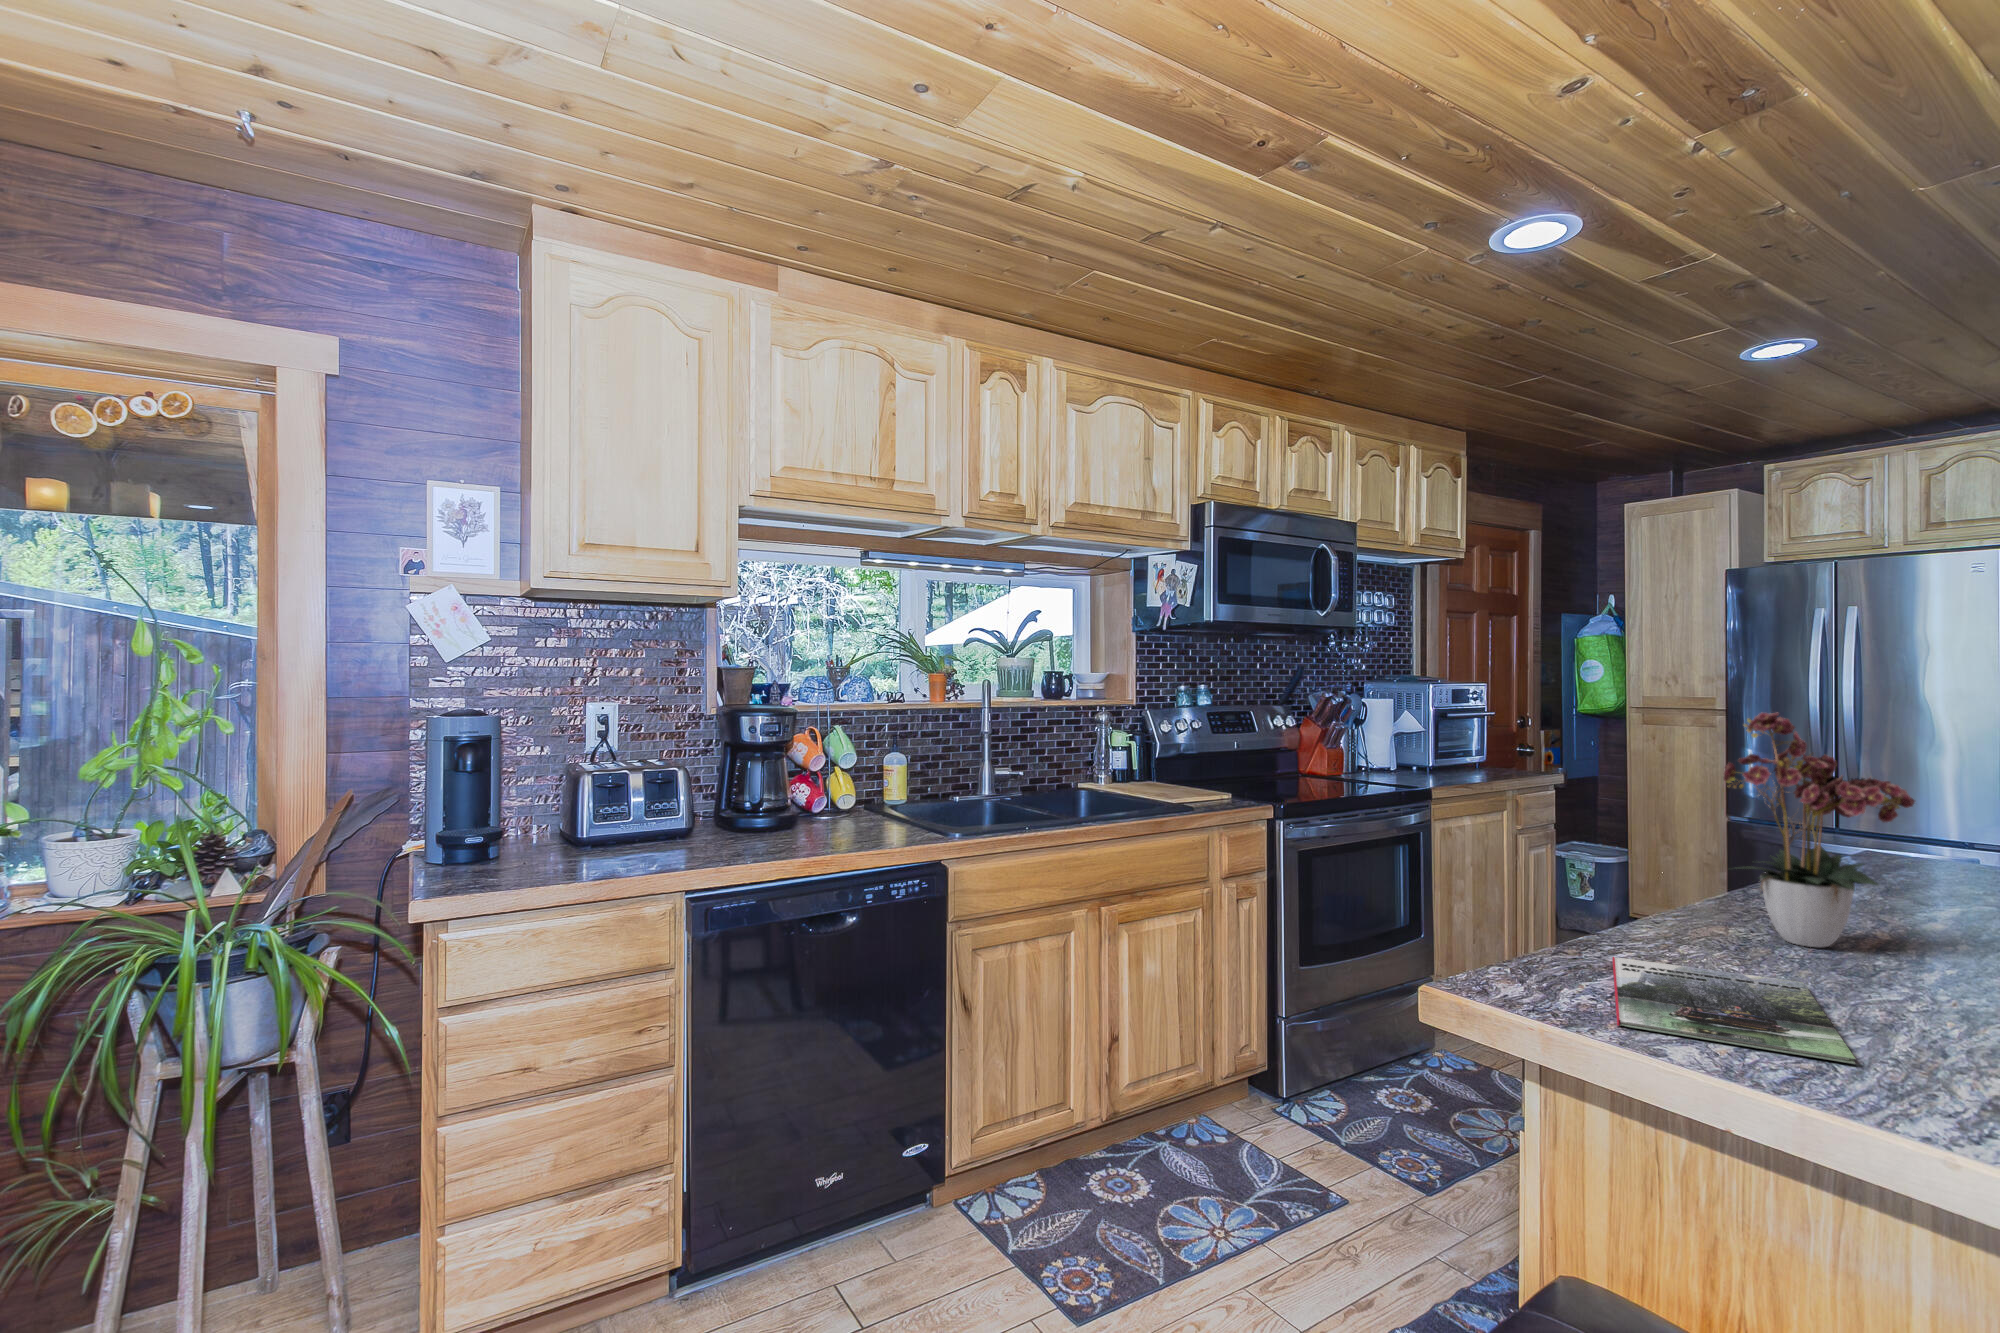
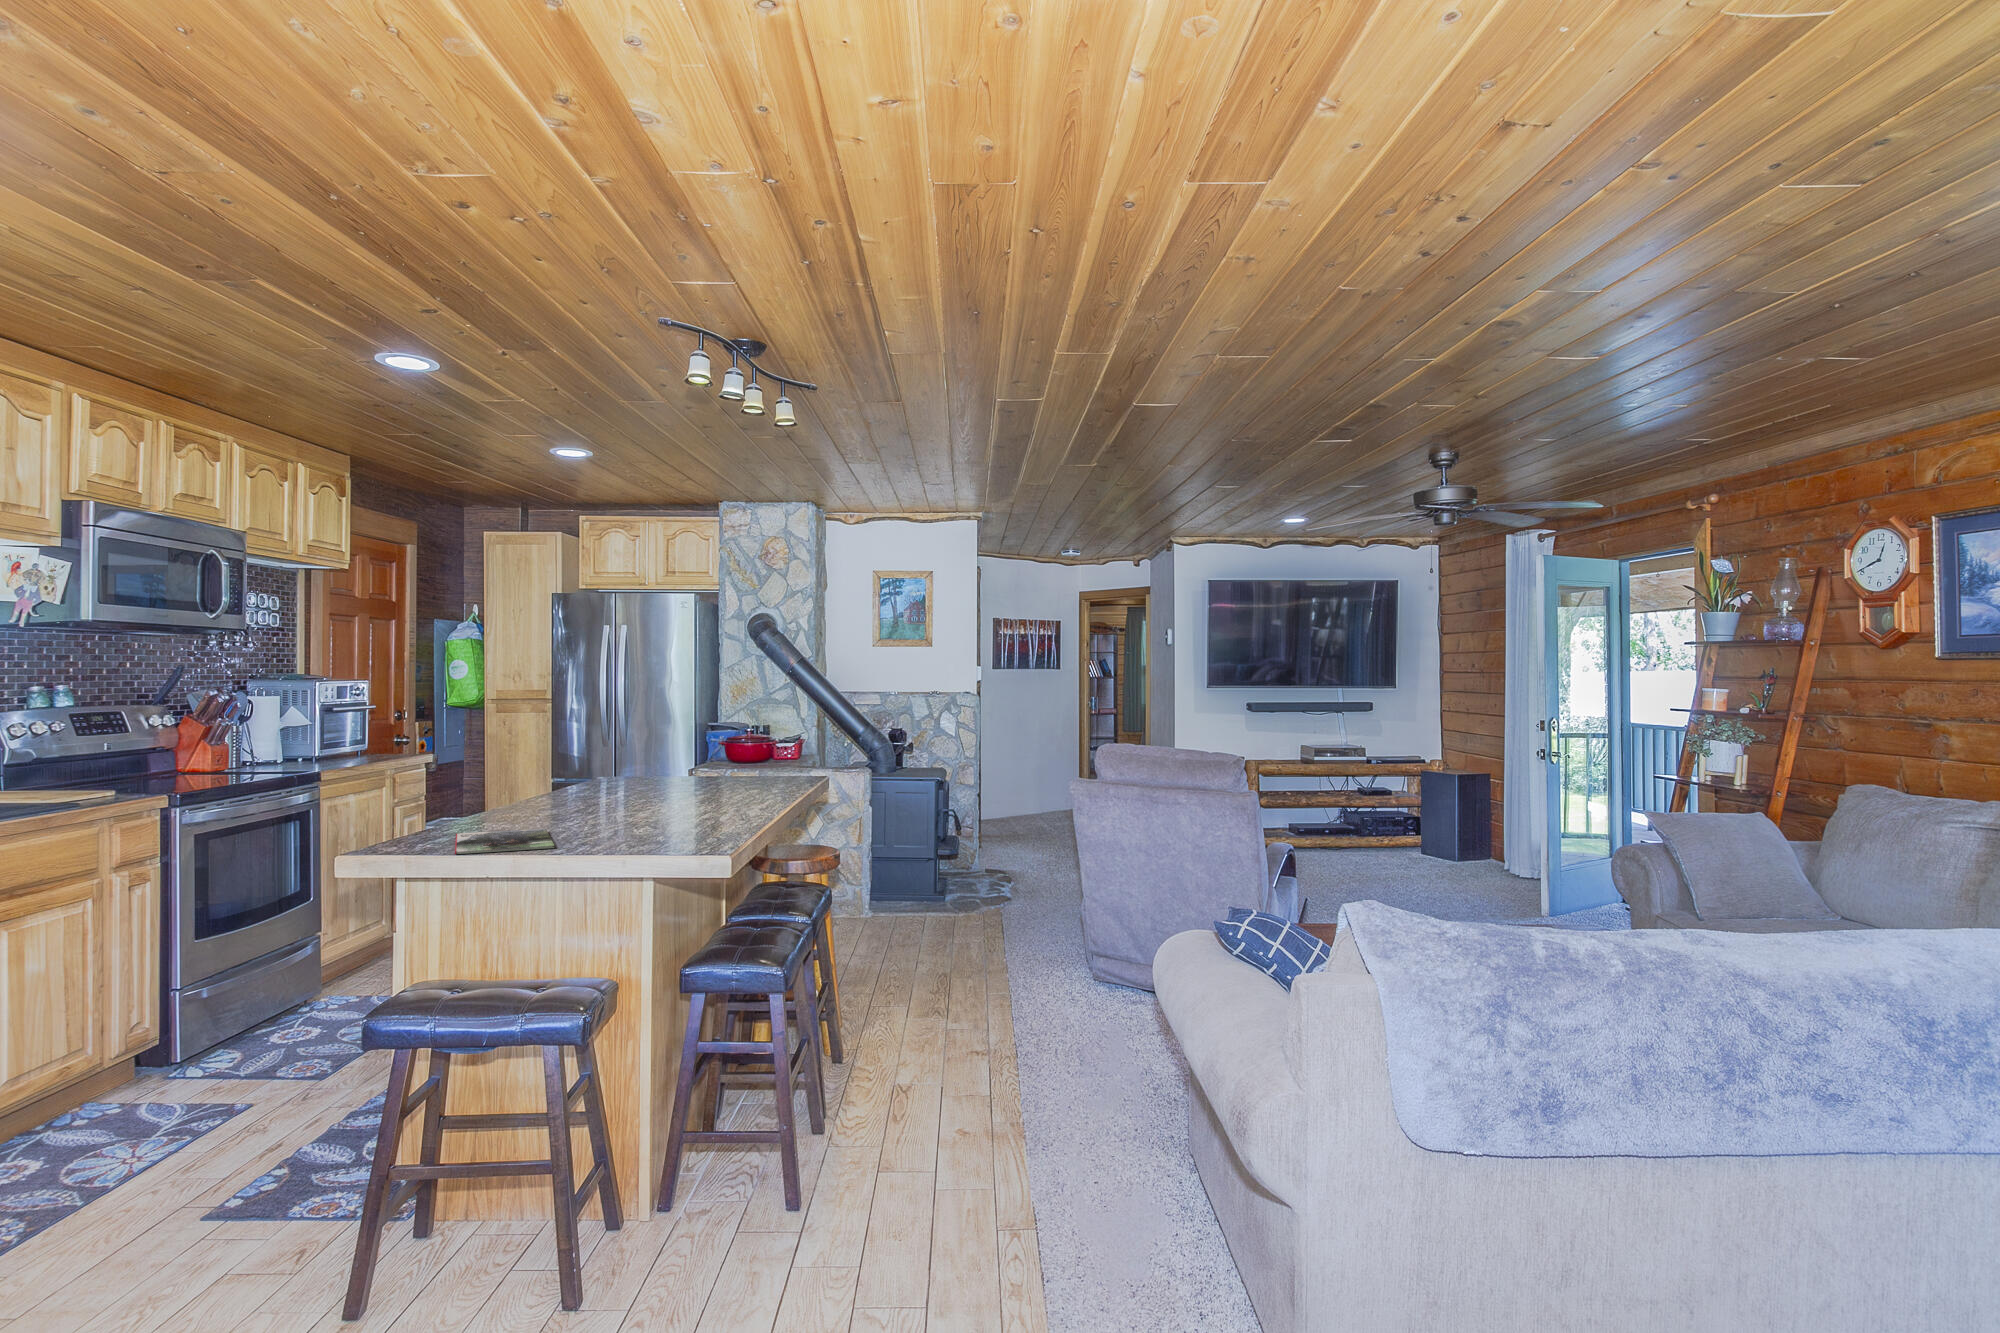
flower arrangement: present [1723,713,1915,947] -> none [512,690,607,818]

